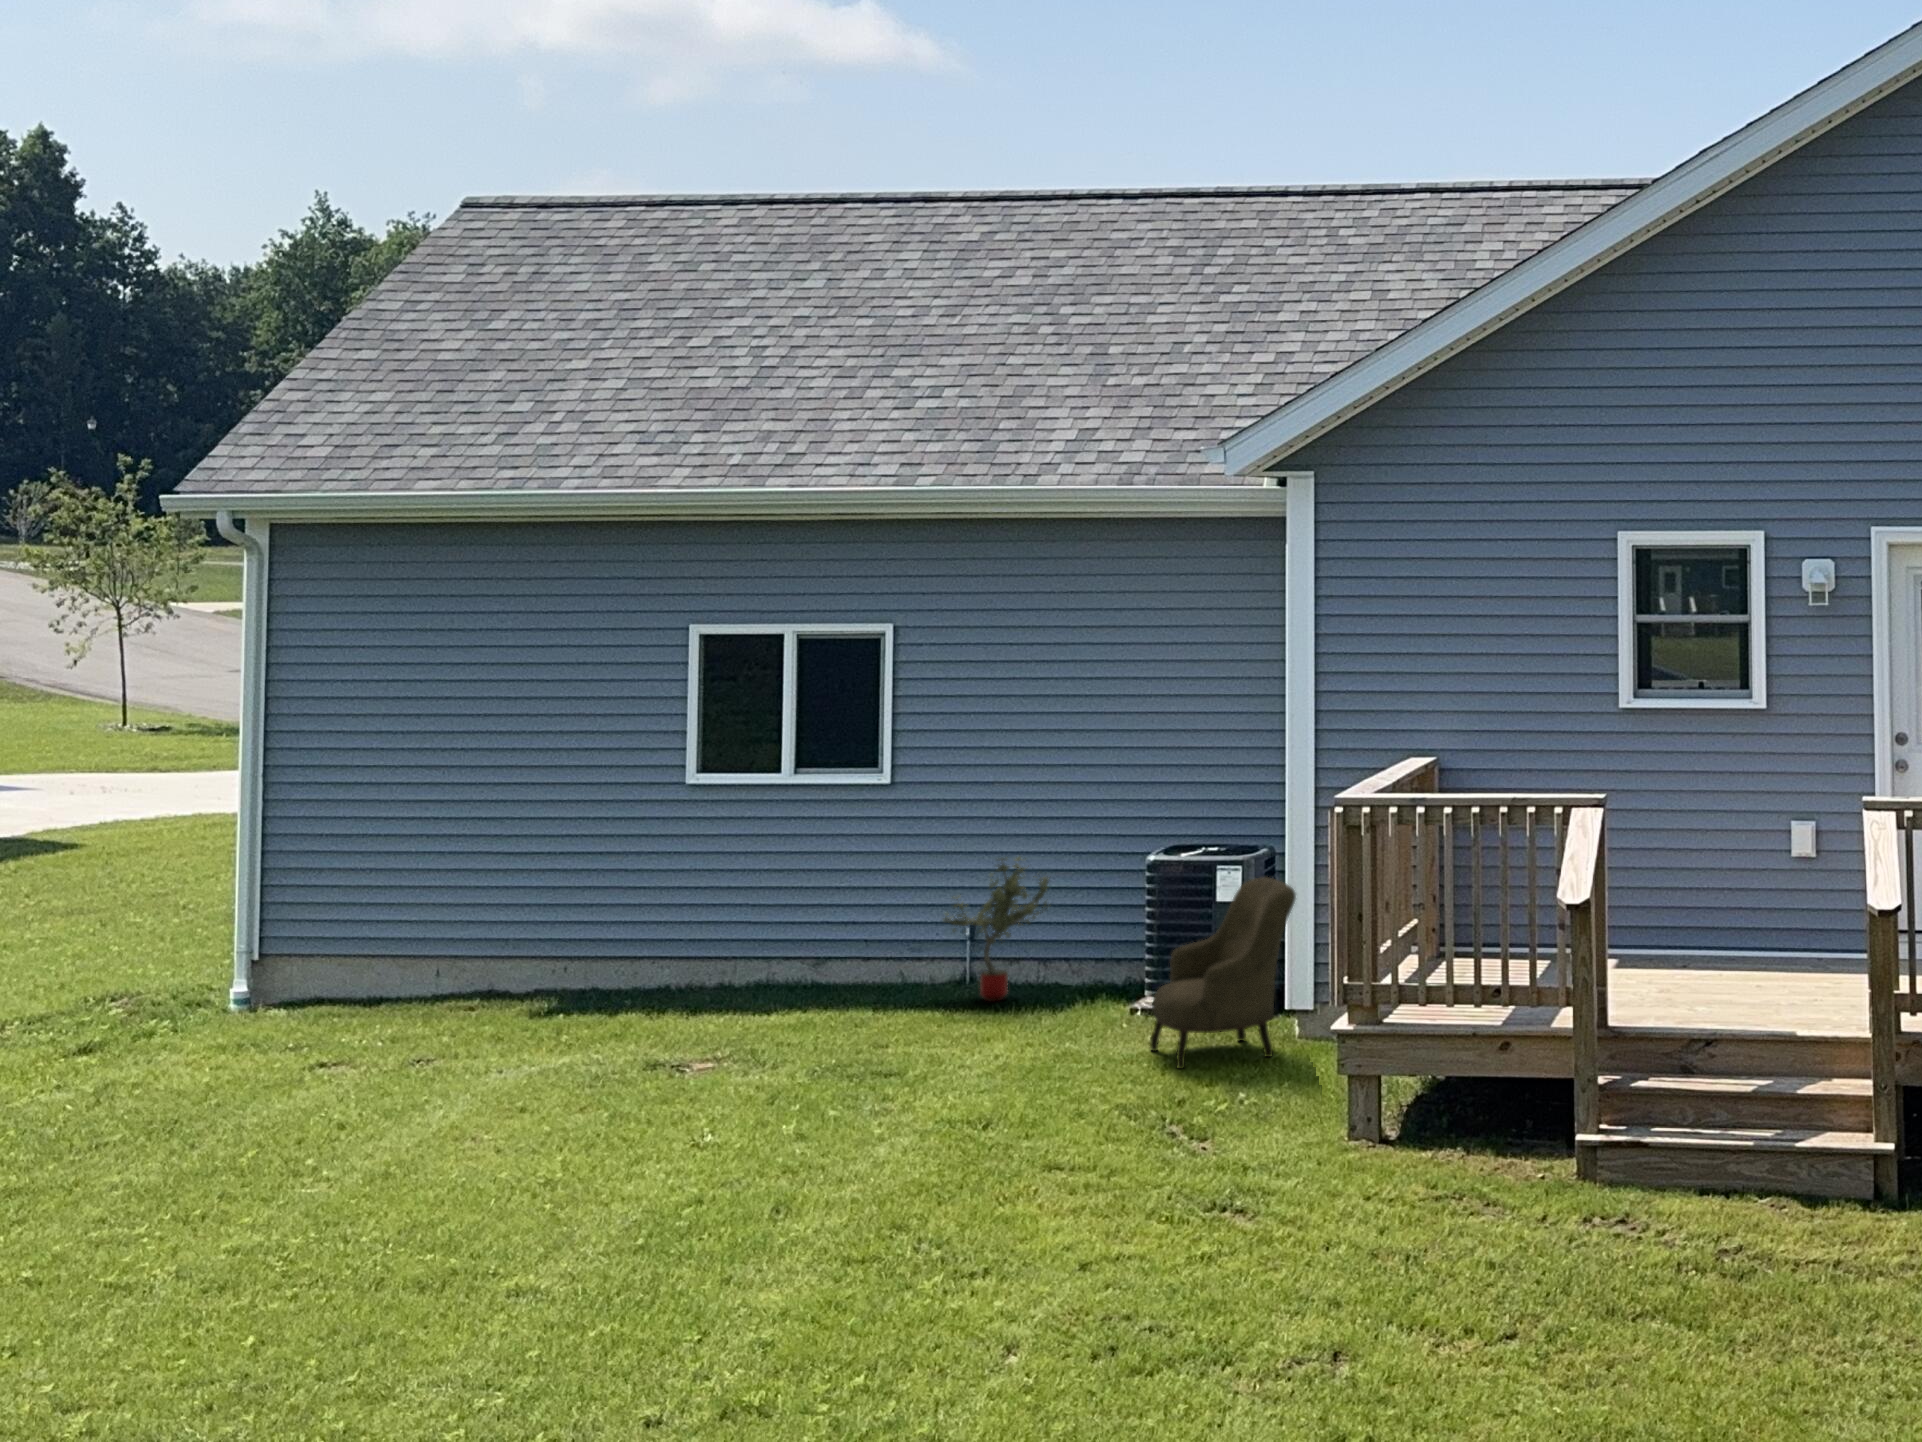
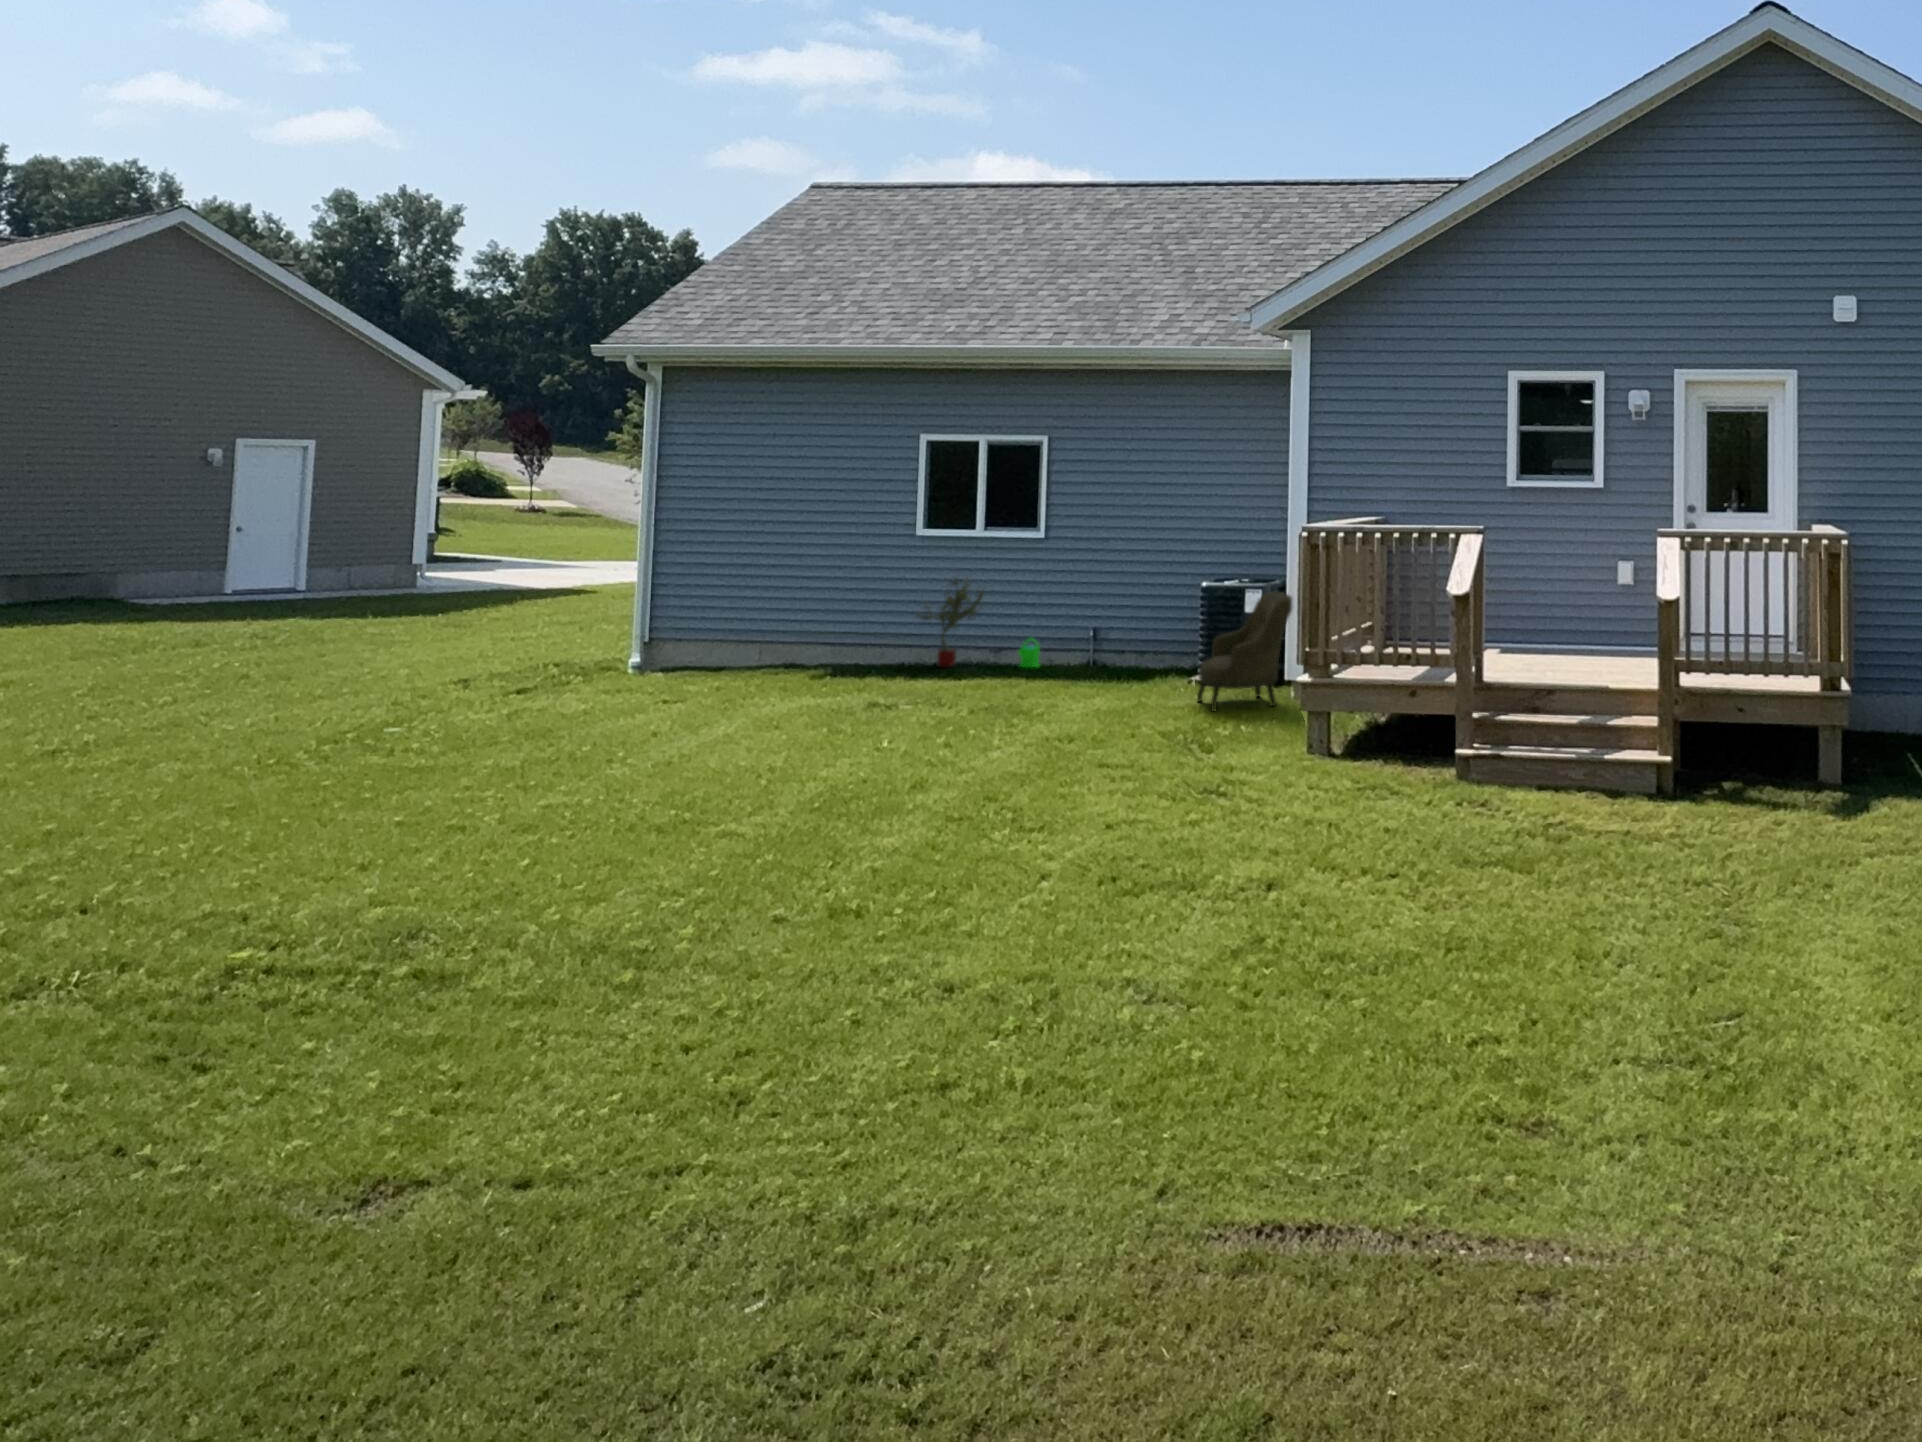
potted tree: present [943,857,1048,1001] -> present [917,578,985,668]
watering can: none [855,946,888,993] -> present [1019,638,1039,667]

